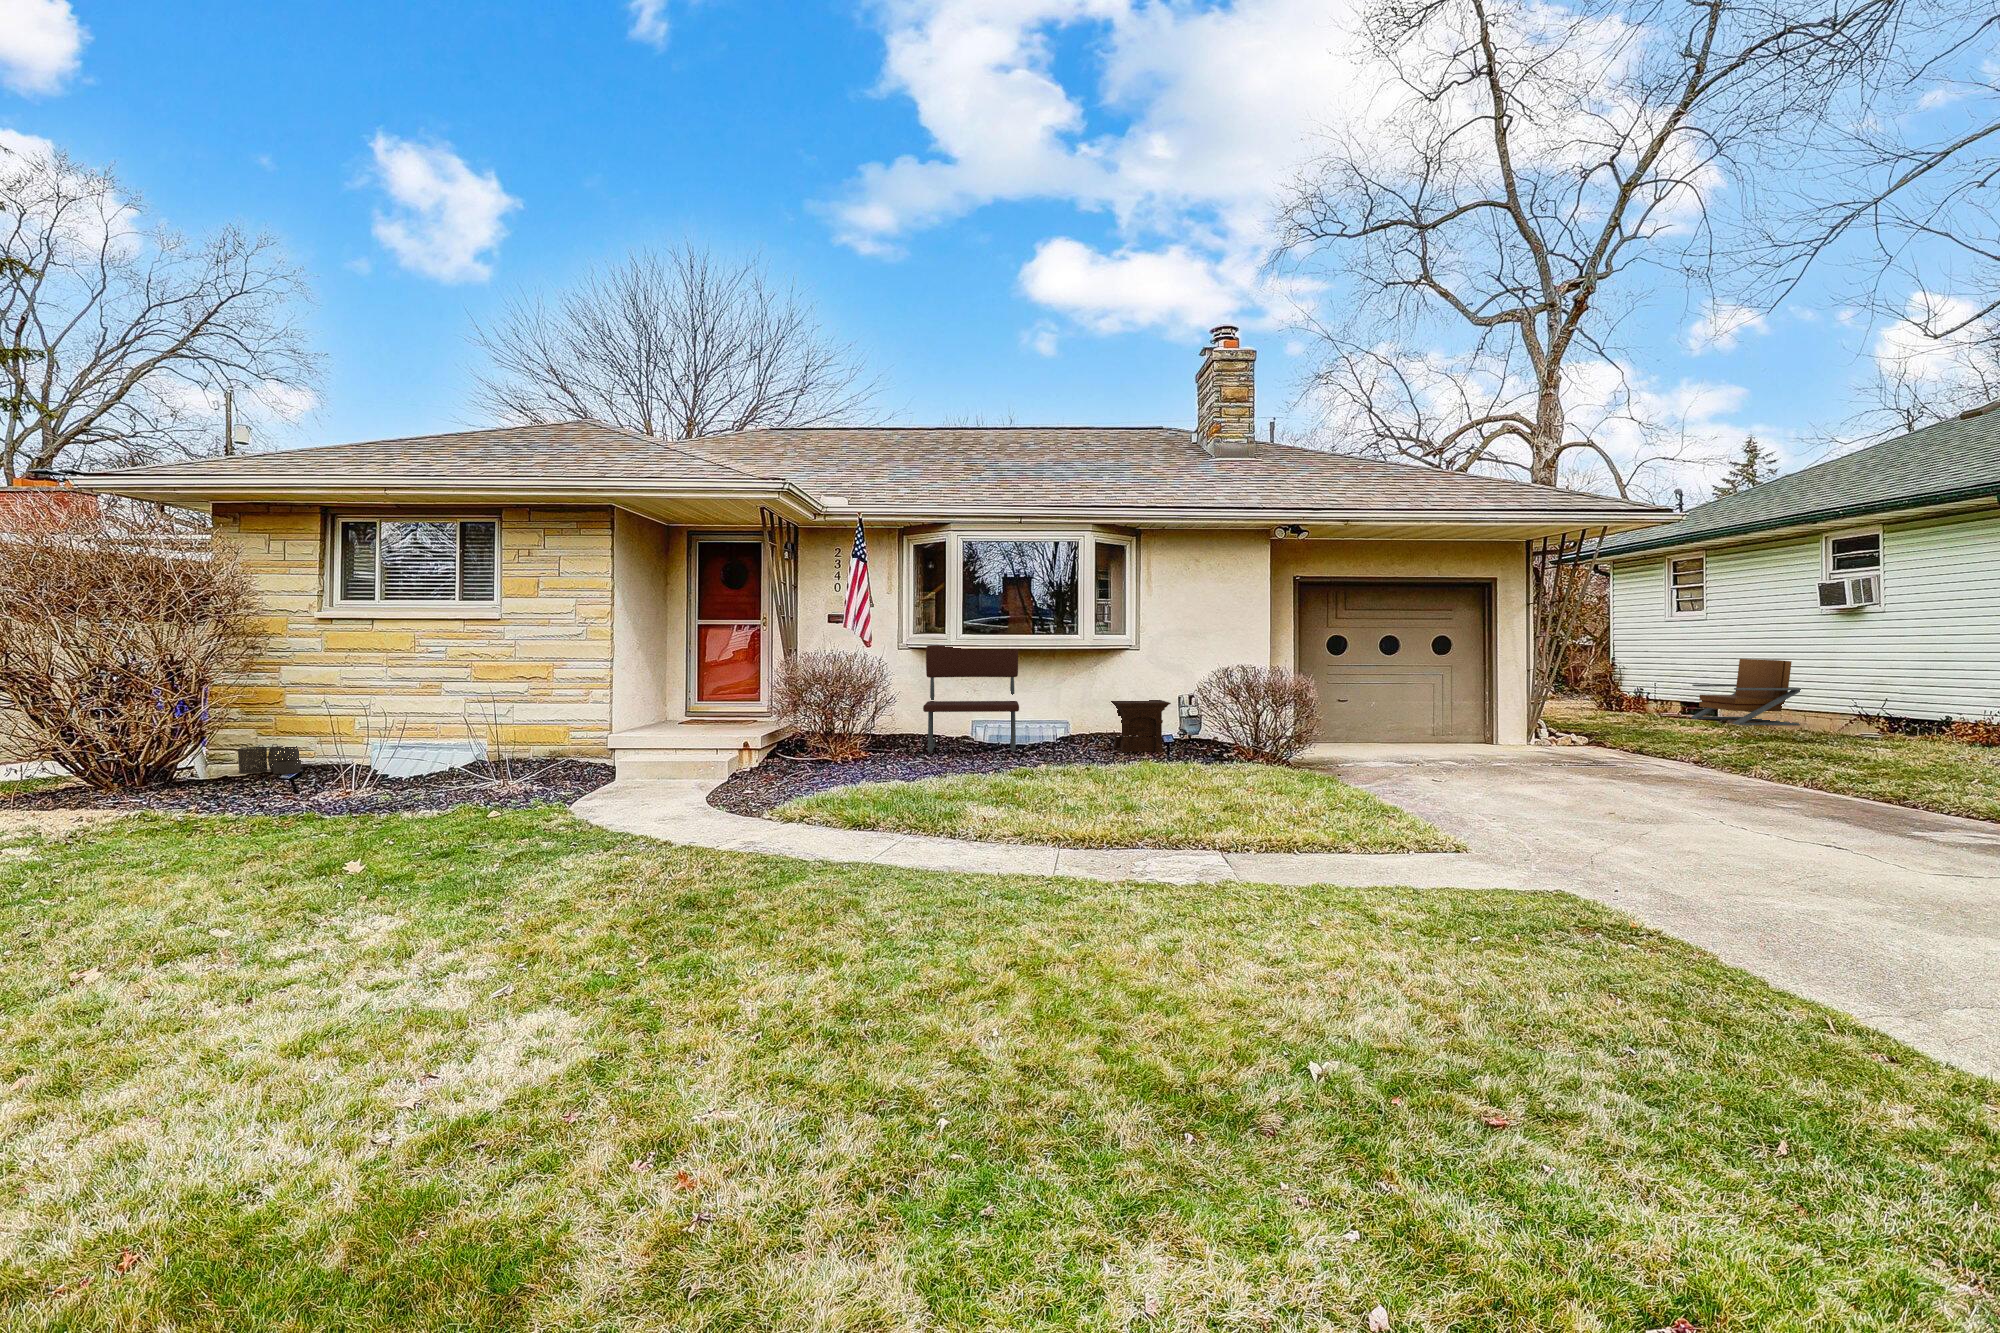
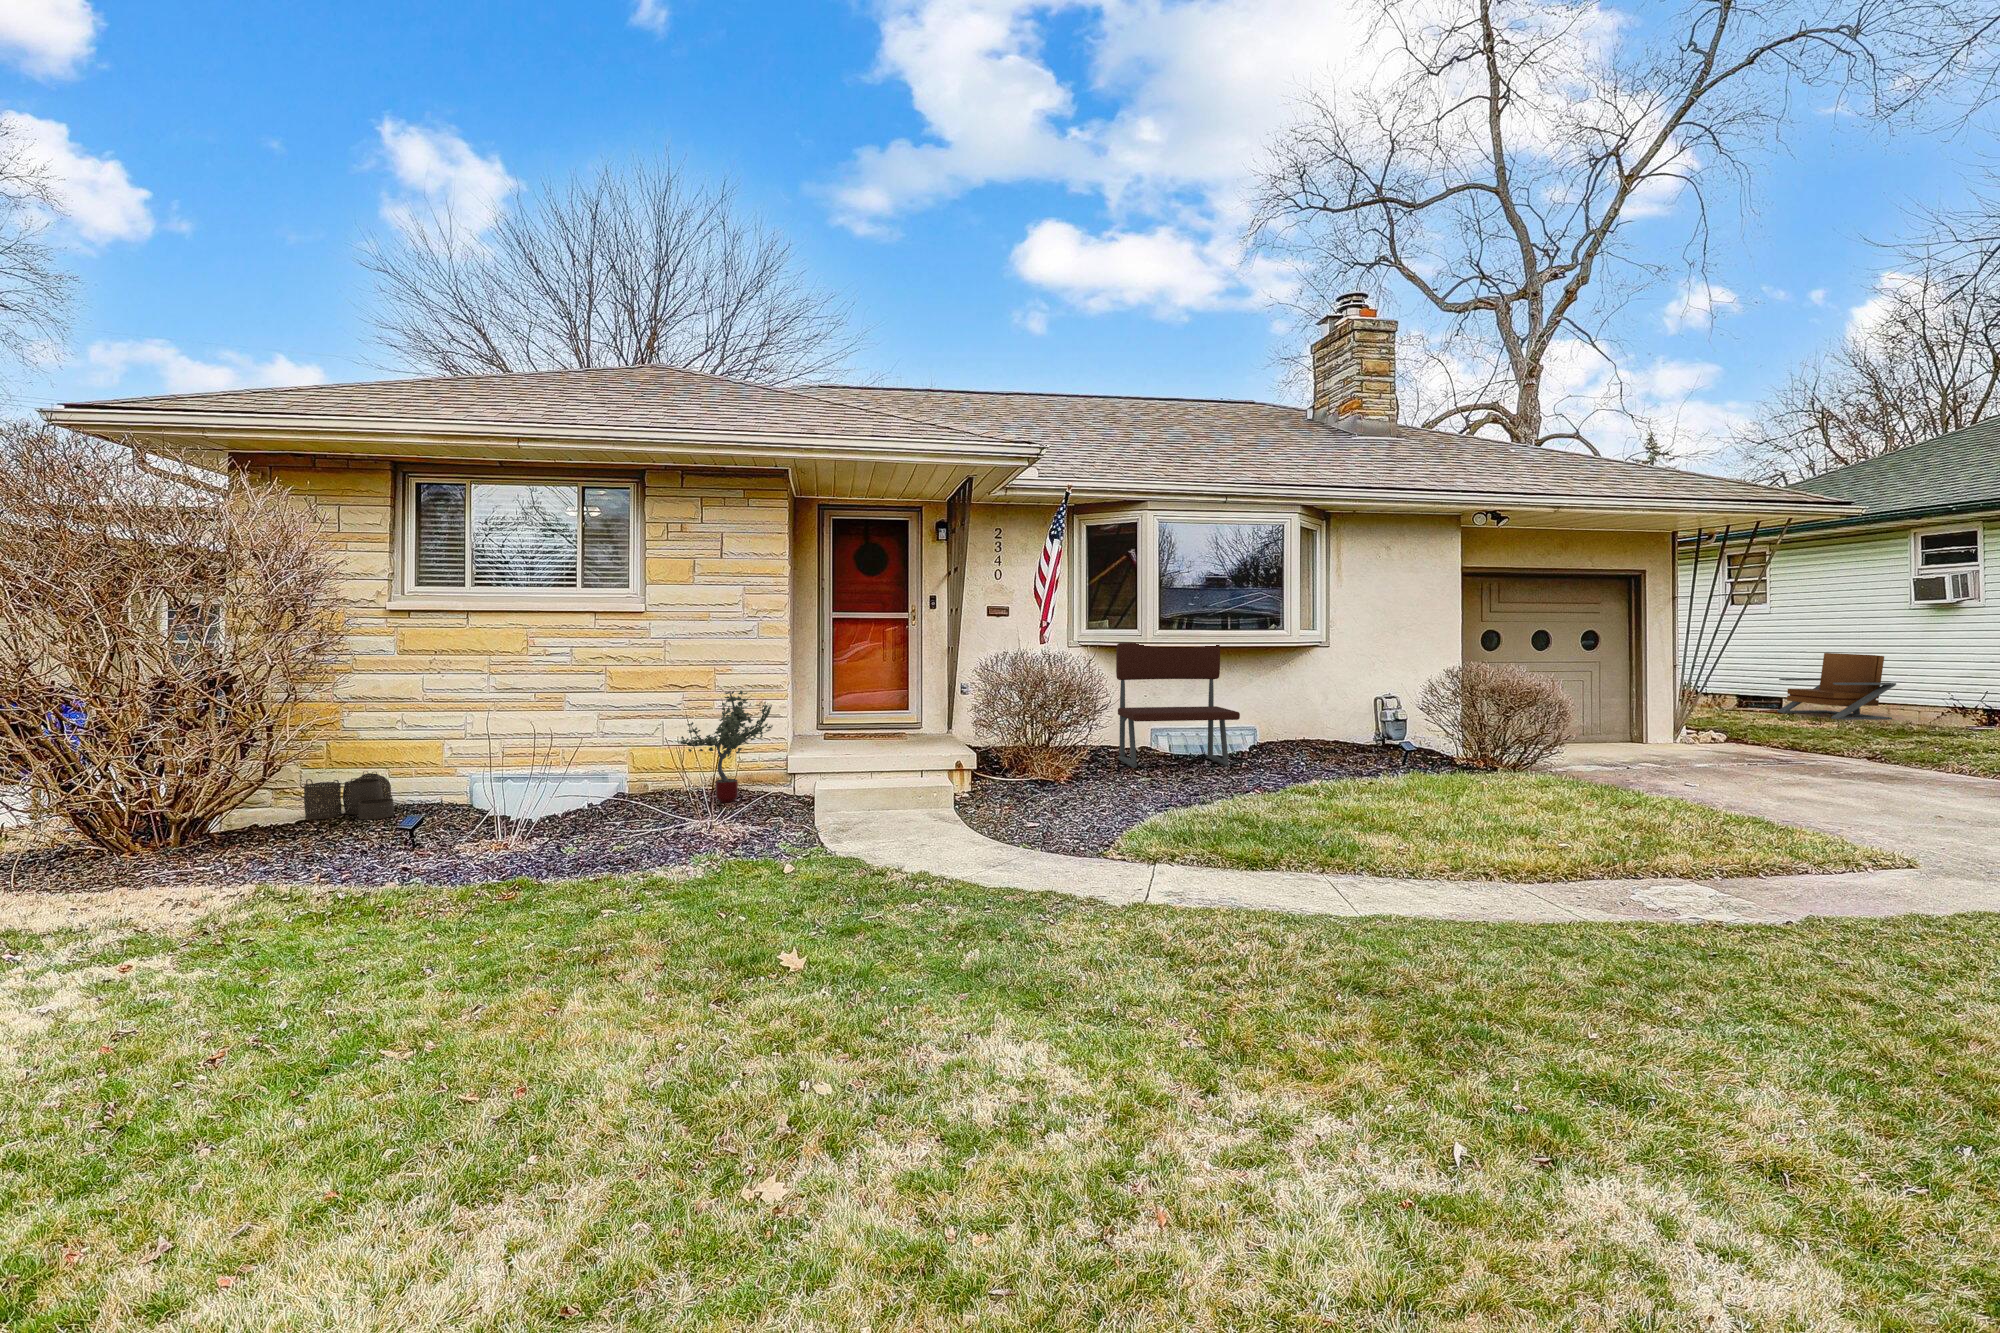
potted tree: none [513,680,587,769] -> present [679,691,773,803]
side table: present [1111,700,1171,752] -> none [1309,702,1395,764]

